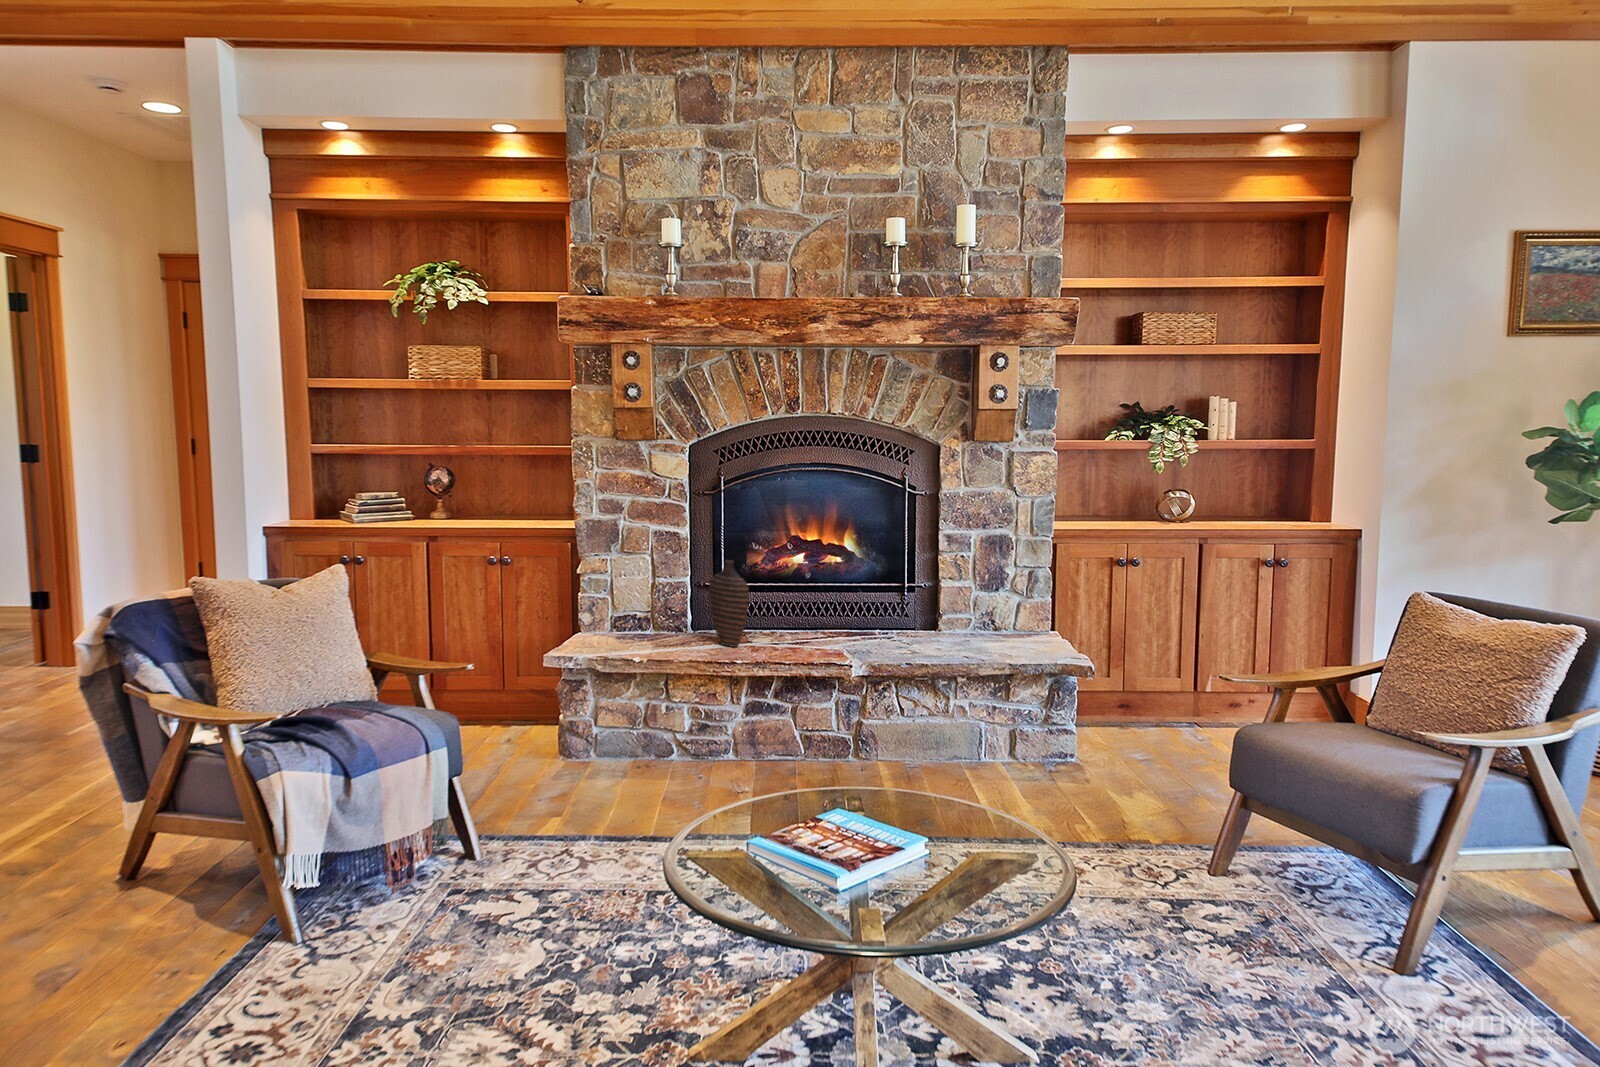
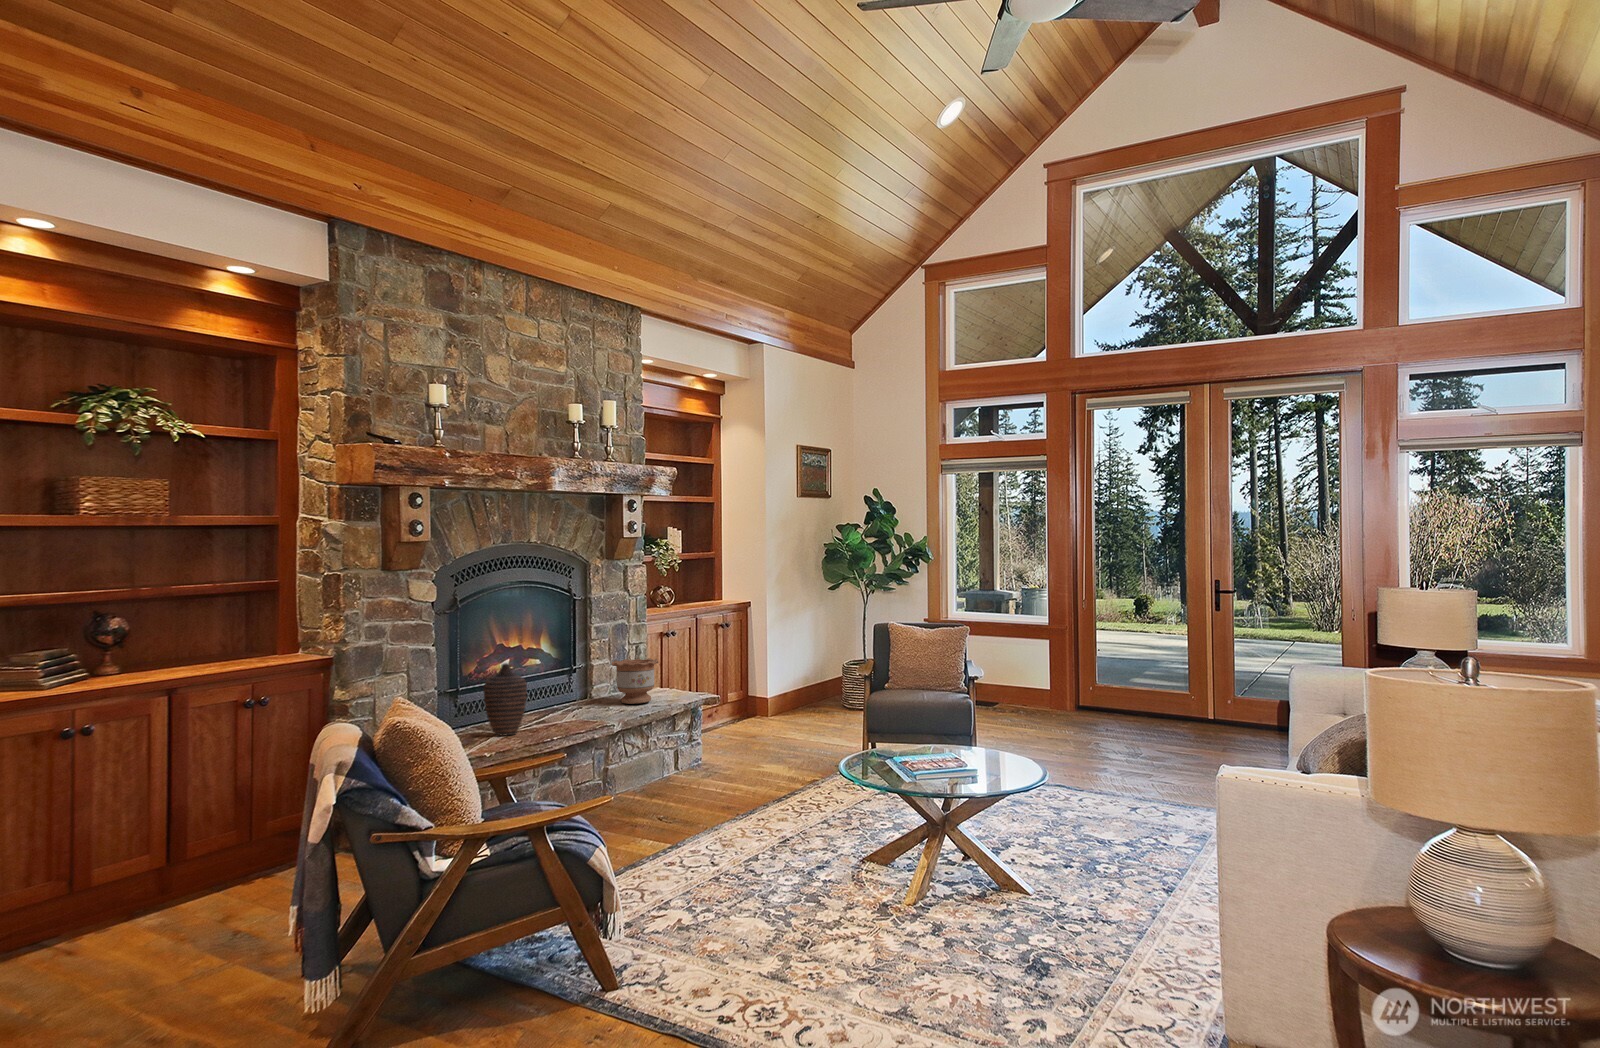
flower pot: none [931,582,998,648] -> present [612,658,658,704]

